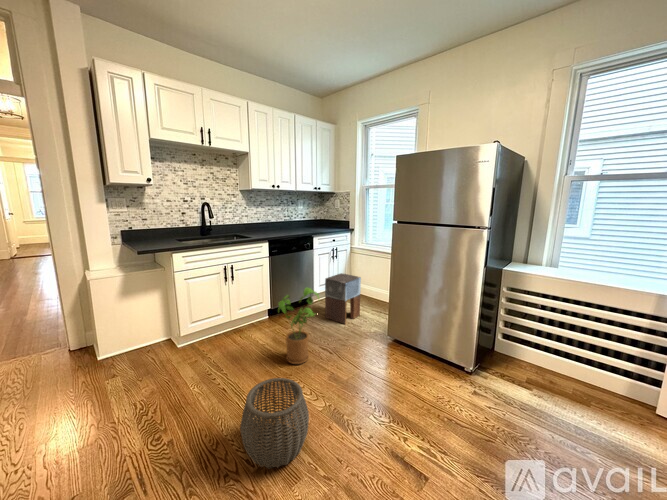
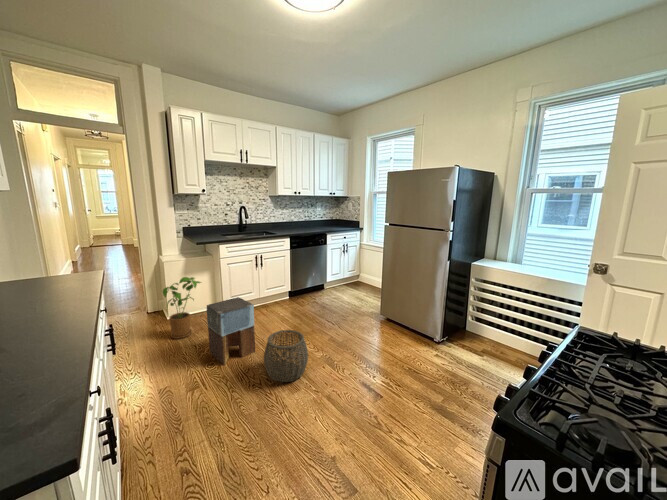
stool: present [325,273,361,324] -> present [207,297,255,365]
house plant: present [278,288,319,364] -> present [163,277,201,339]

